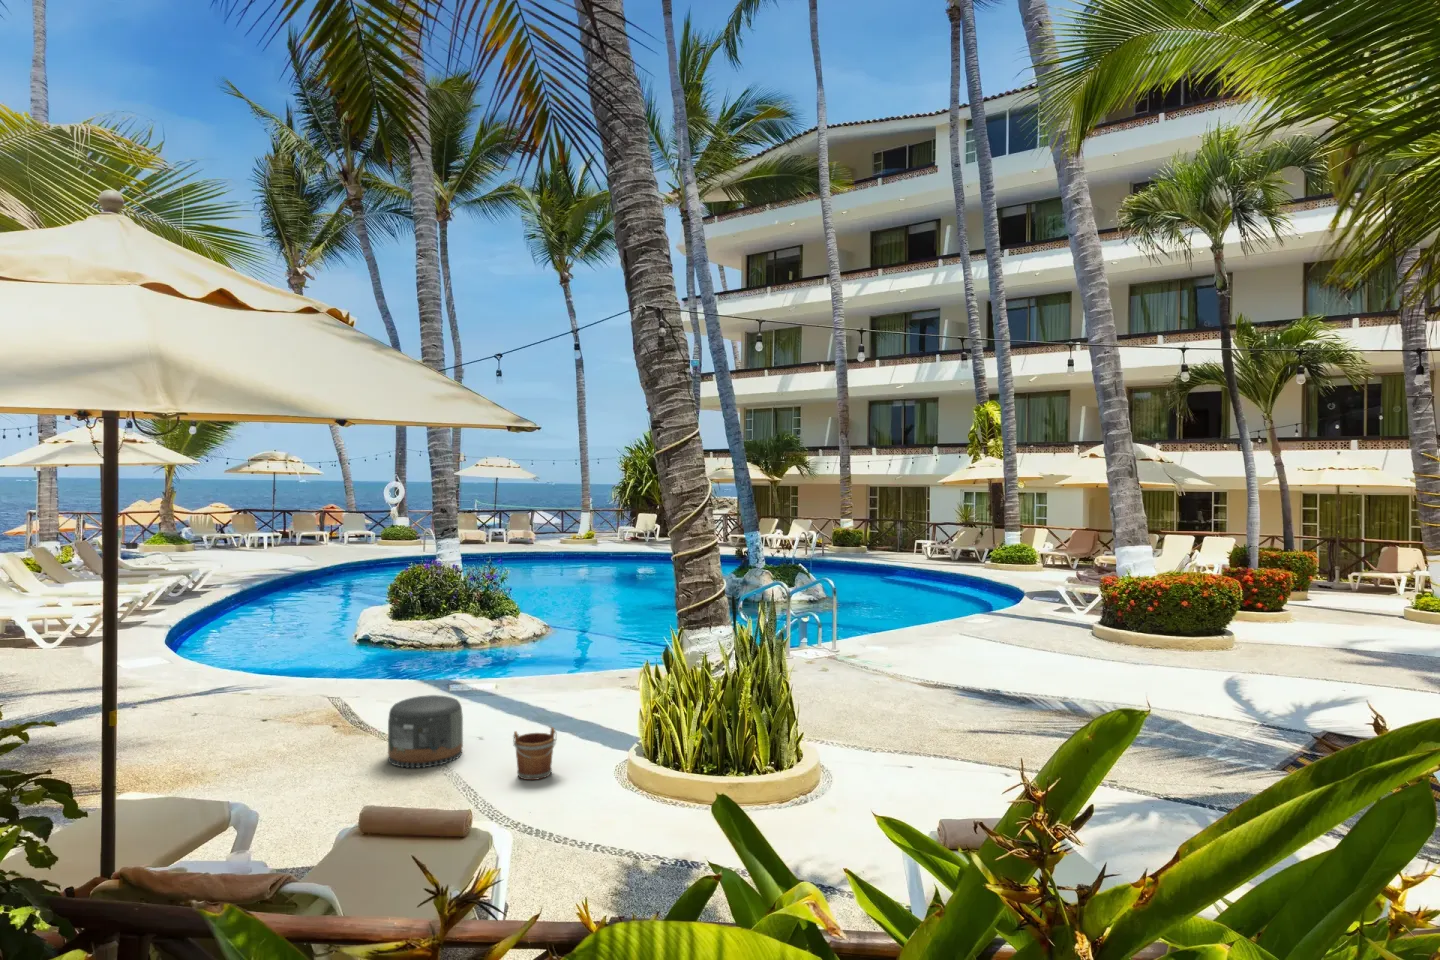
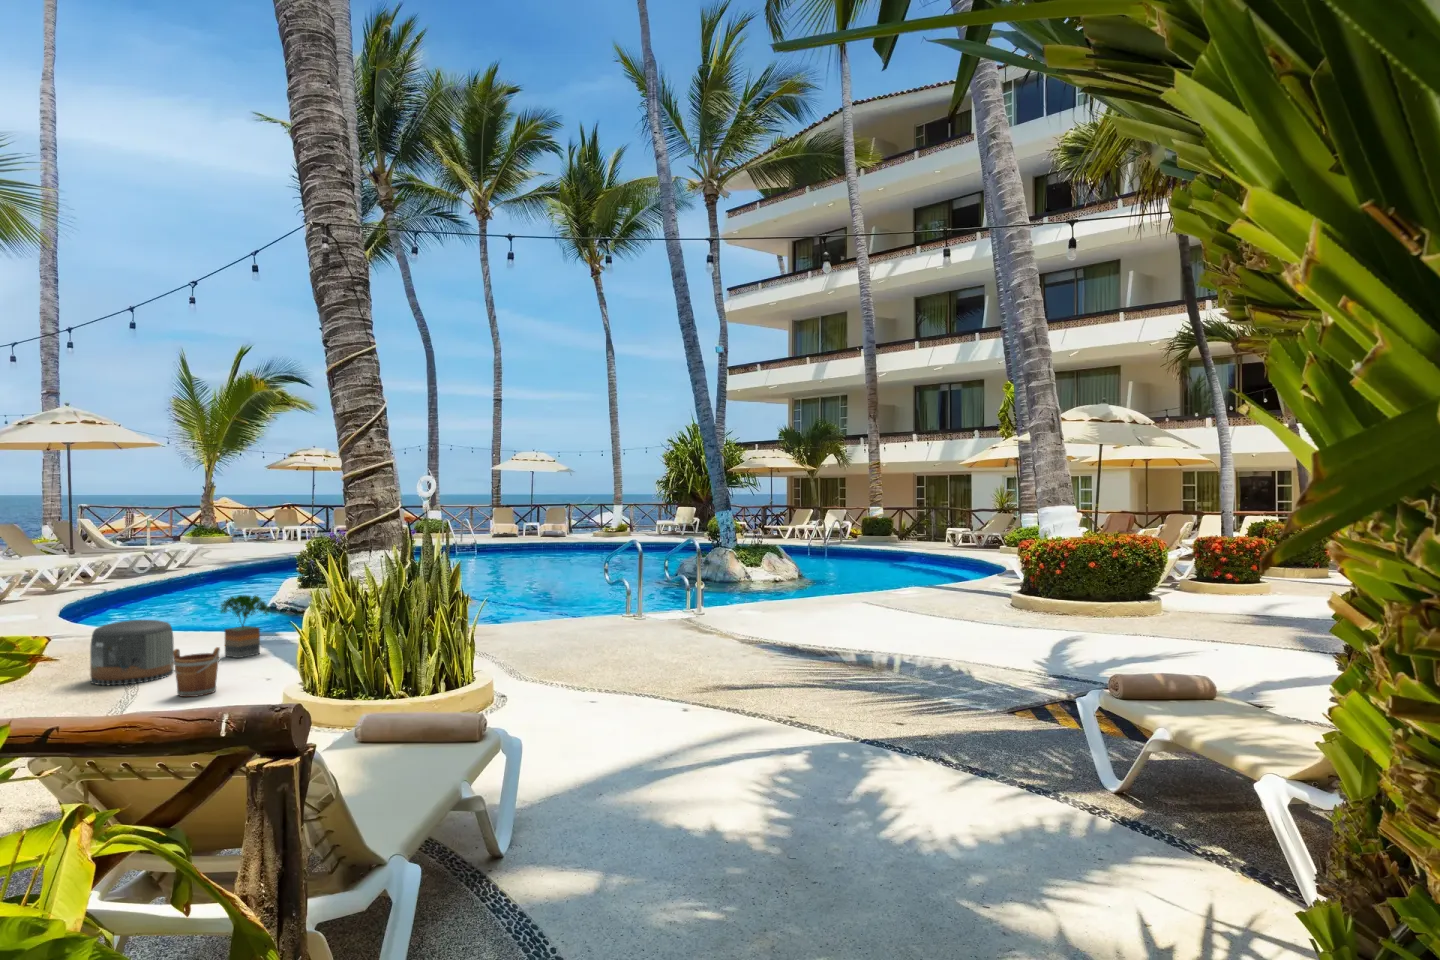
potted tree: none [470,660,521,727] -> present [221,595,269,658]

